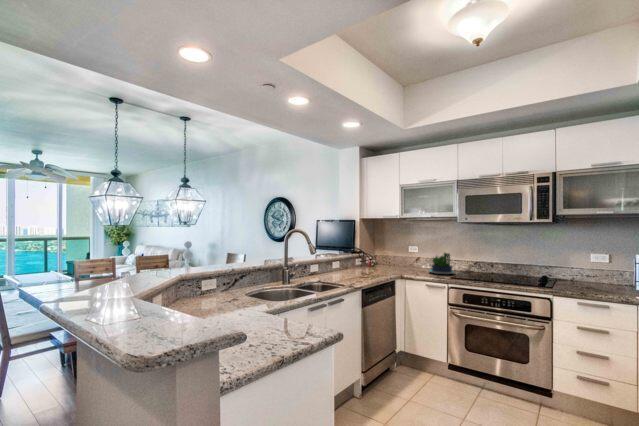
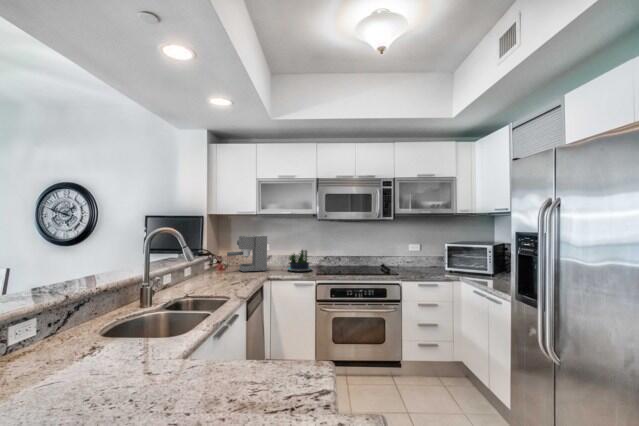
coffee maker: none [374,237,411,271] -> present [227,235,267,272]

